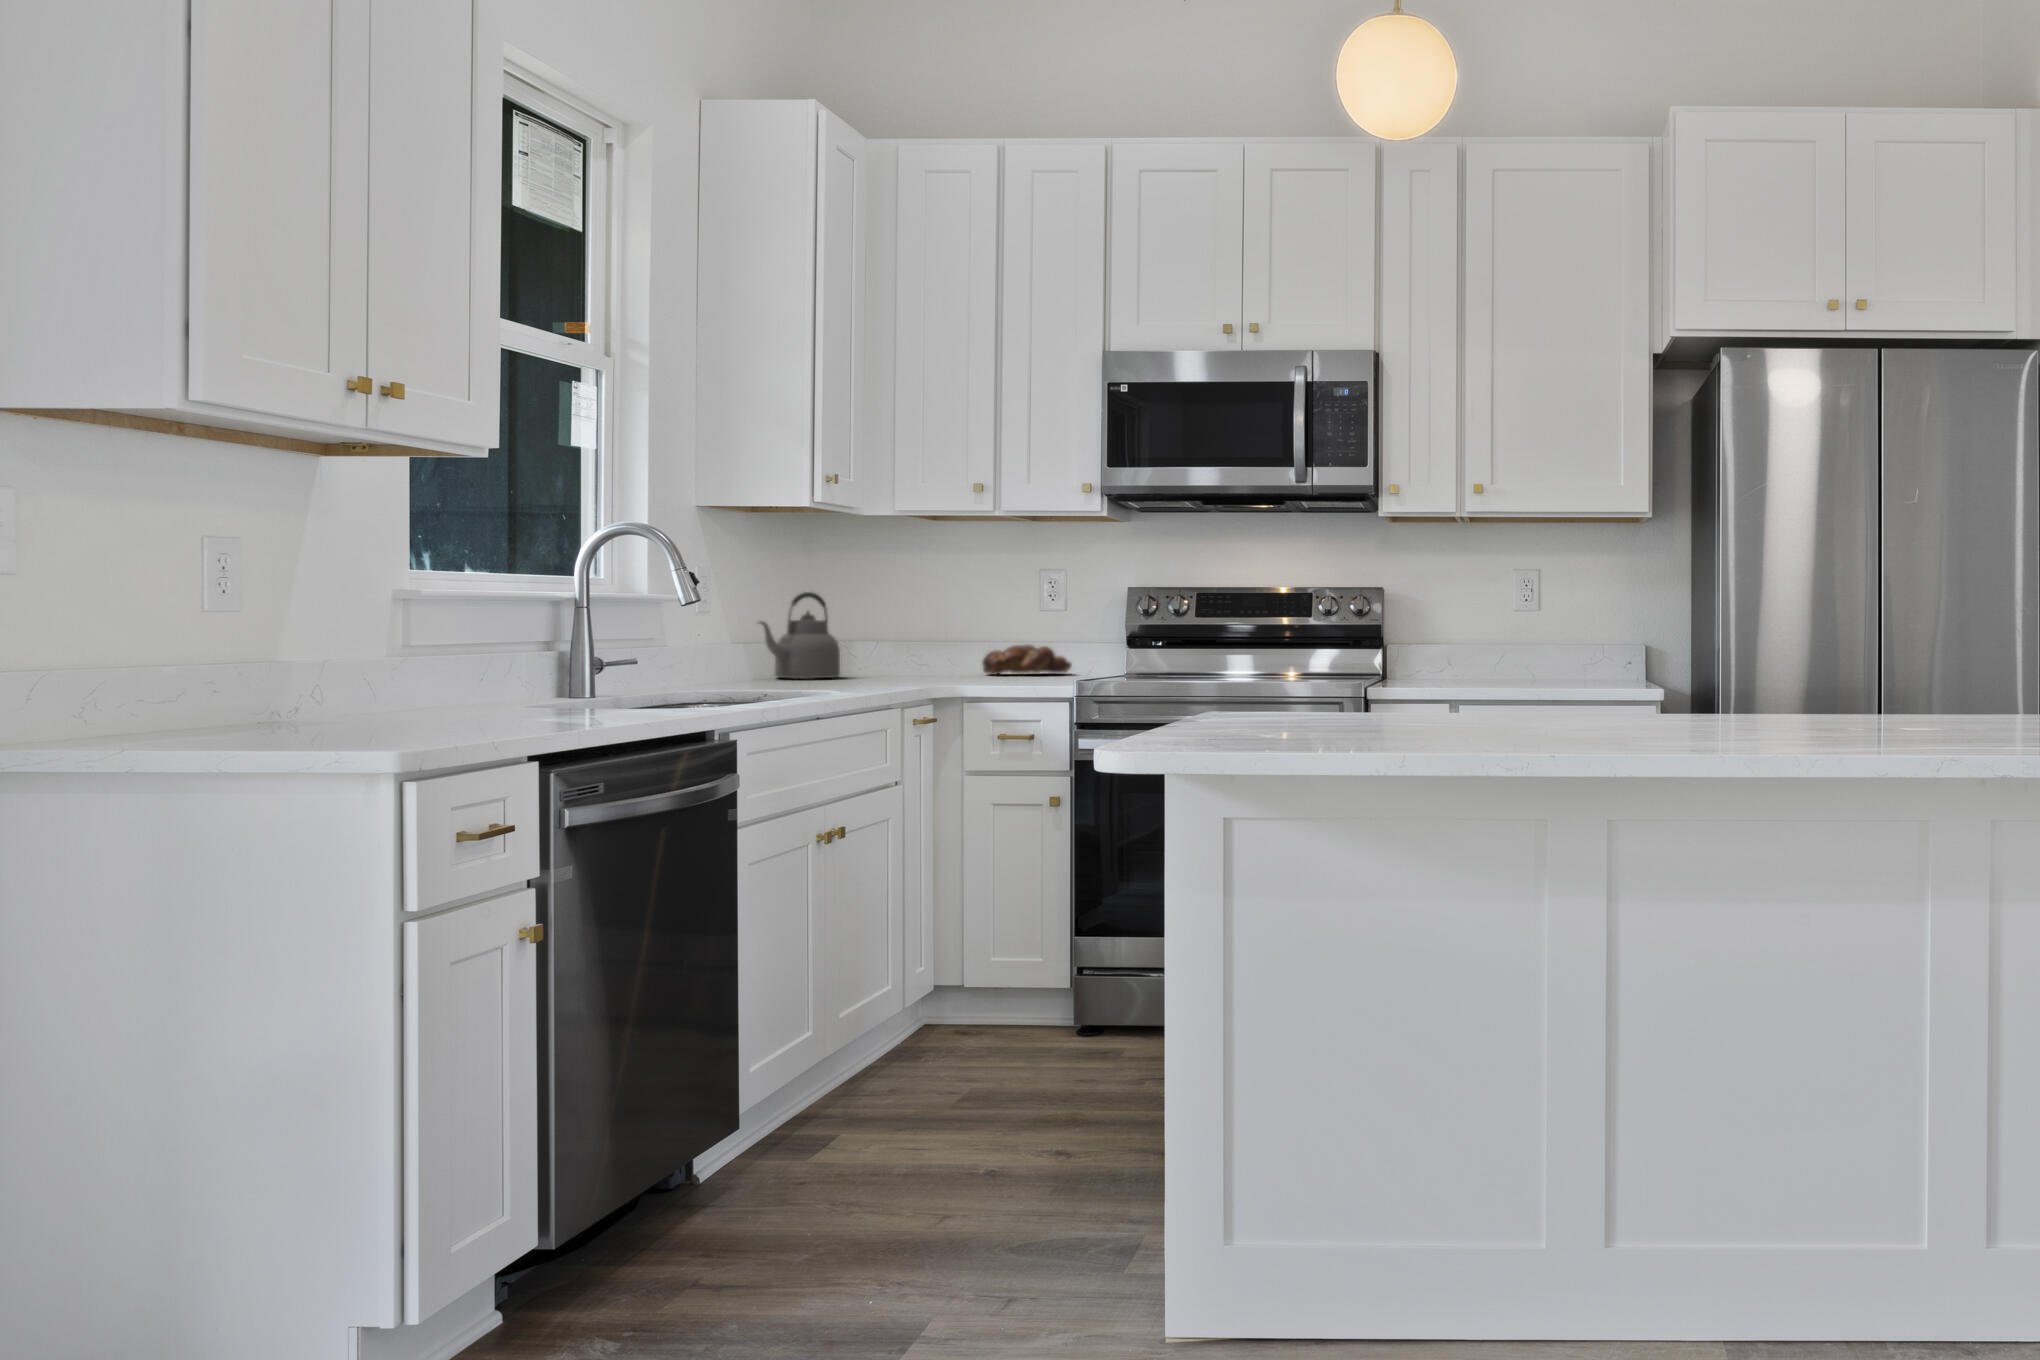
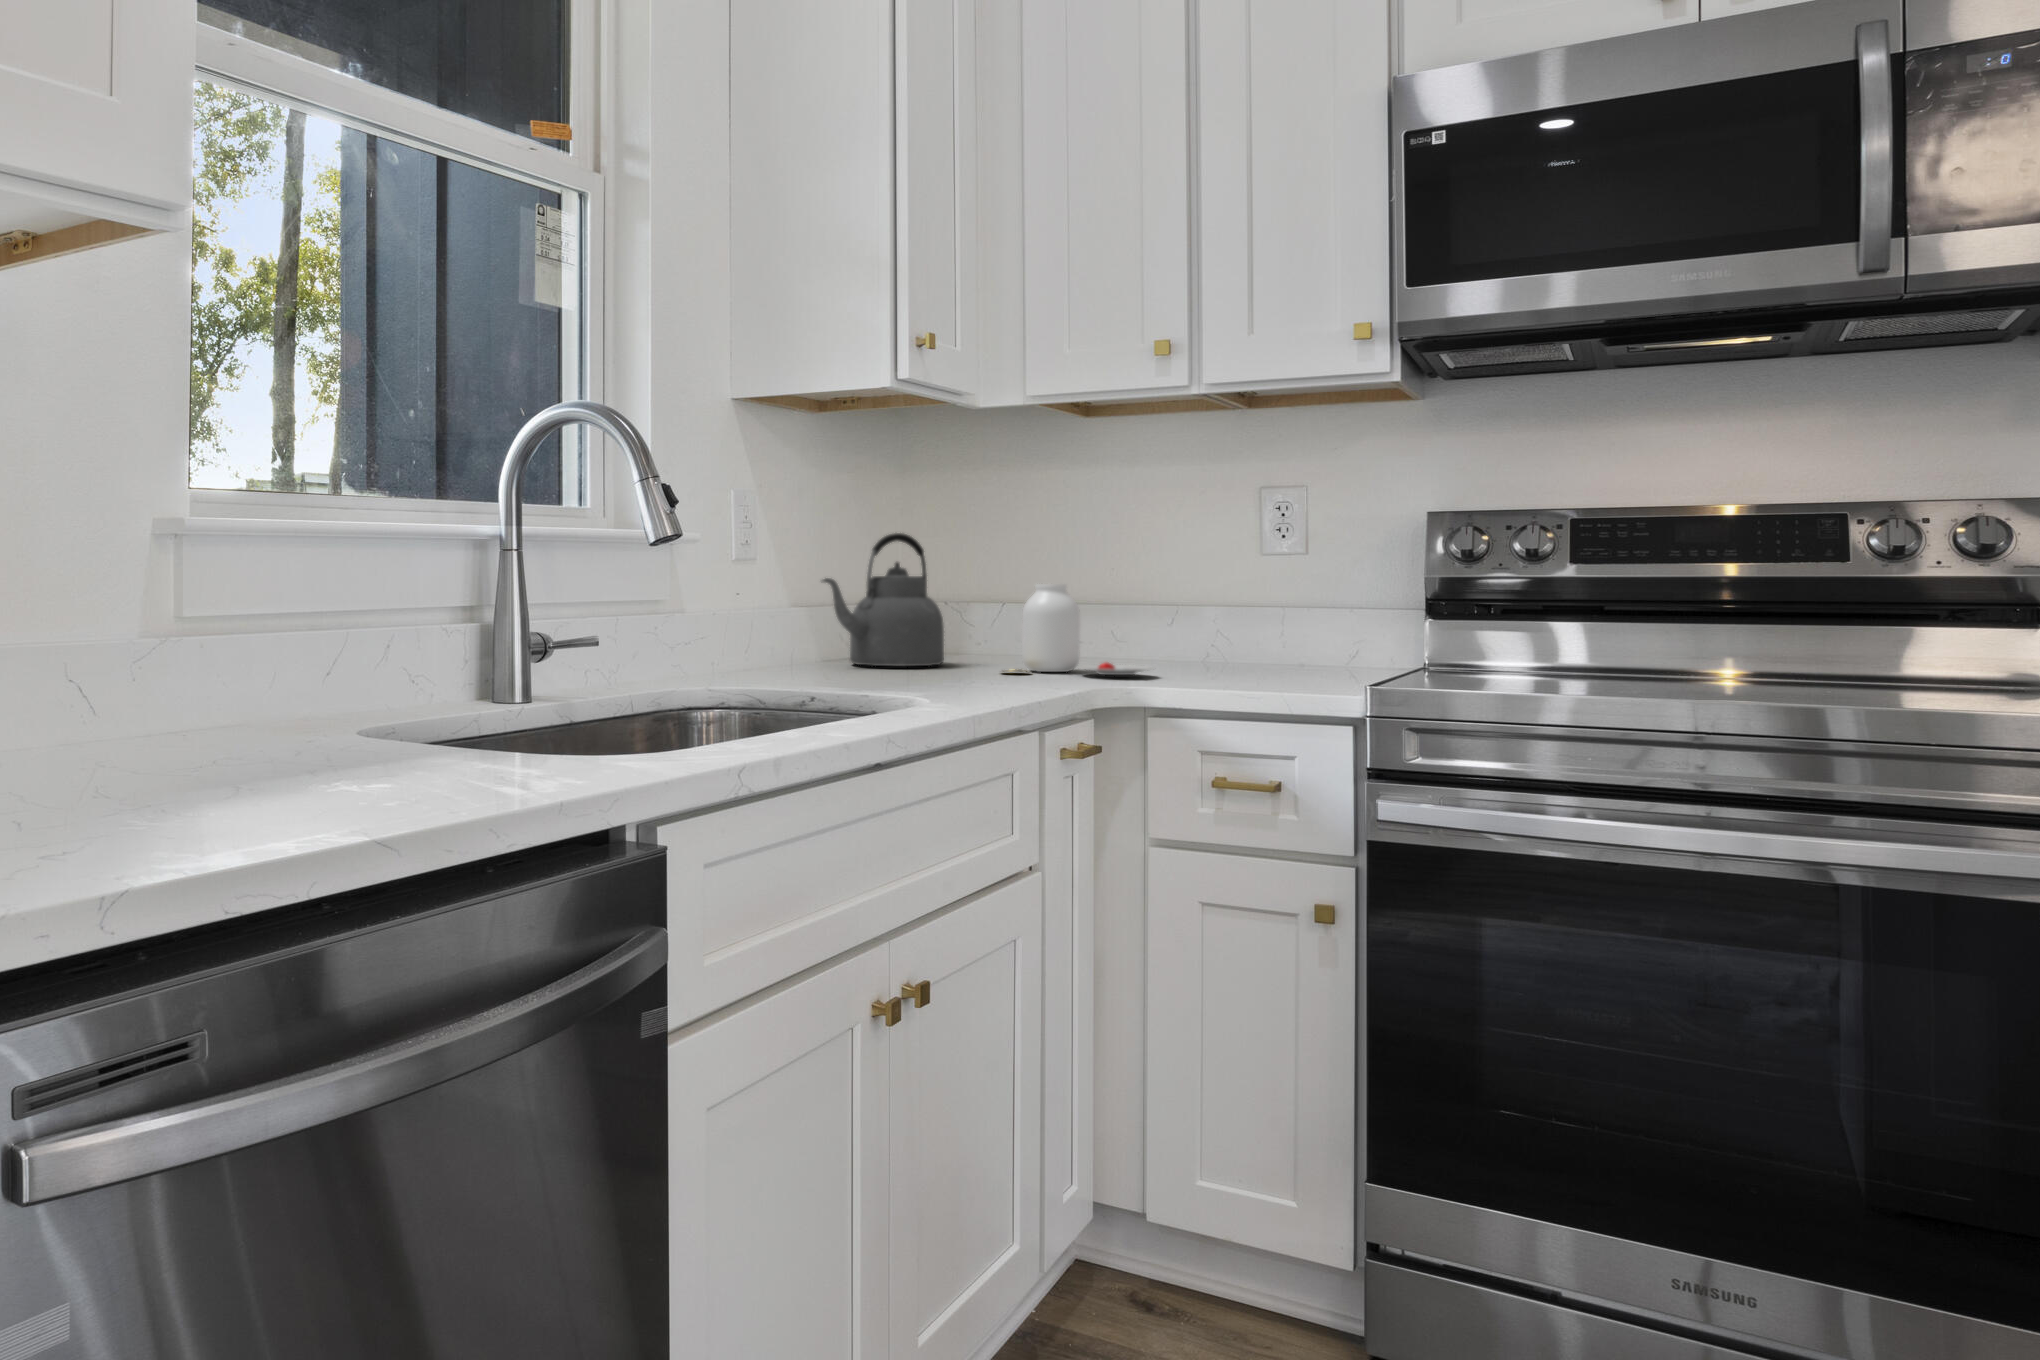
jar: none [879,626,974,680] -> present [1014,584,1153,675]
bread loaf: present [982,645,1072,675] -> none [1164,614,1318,663]

